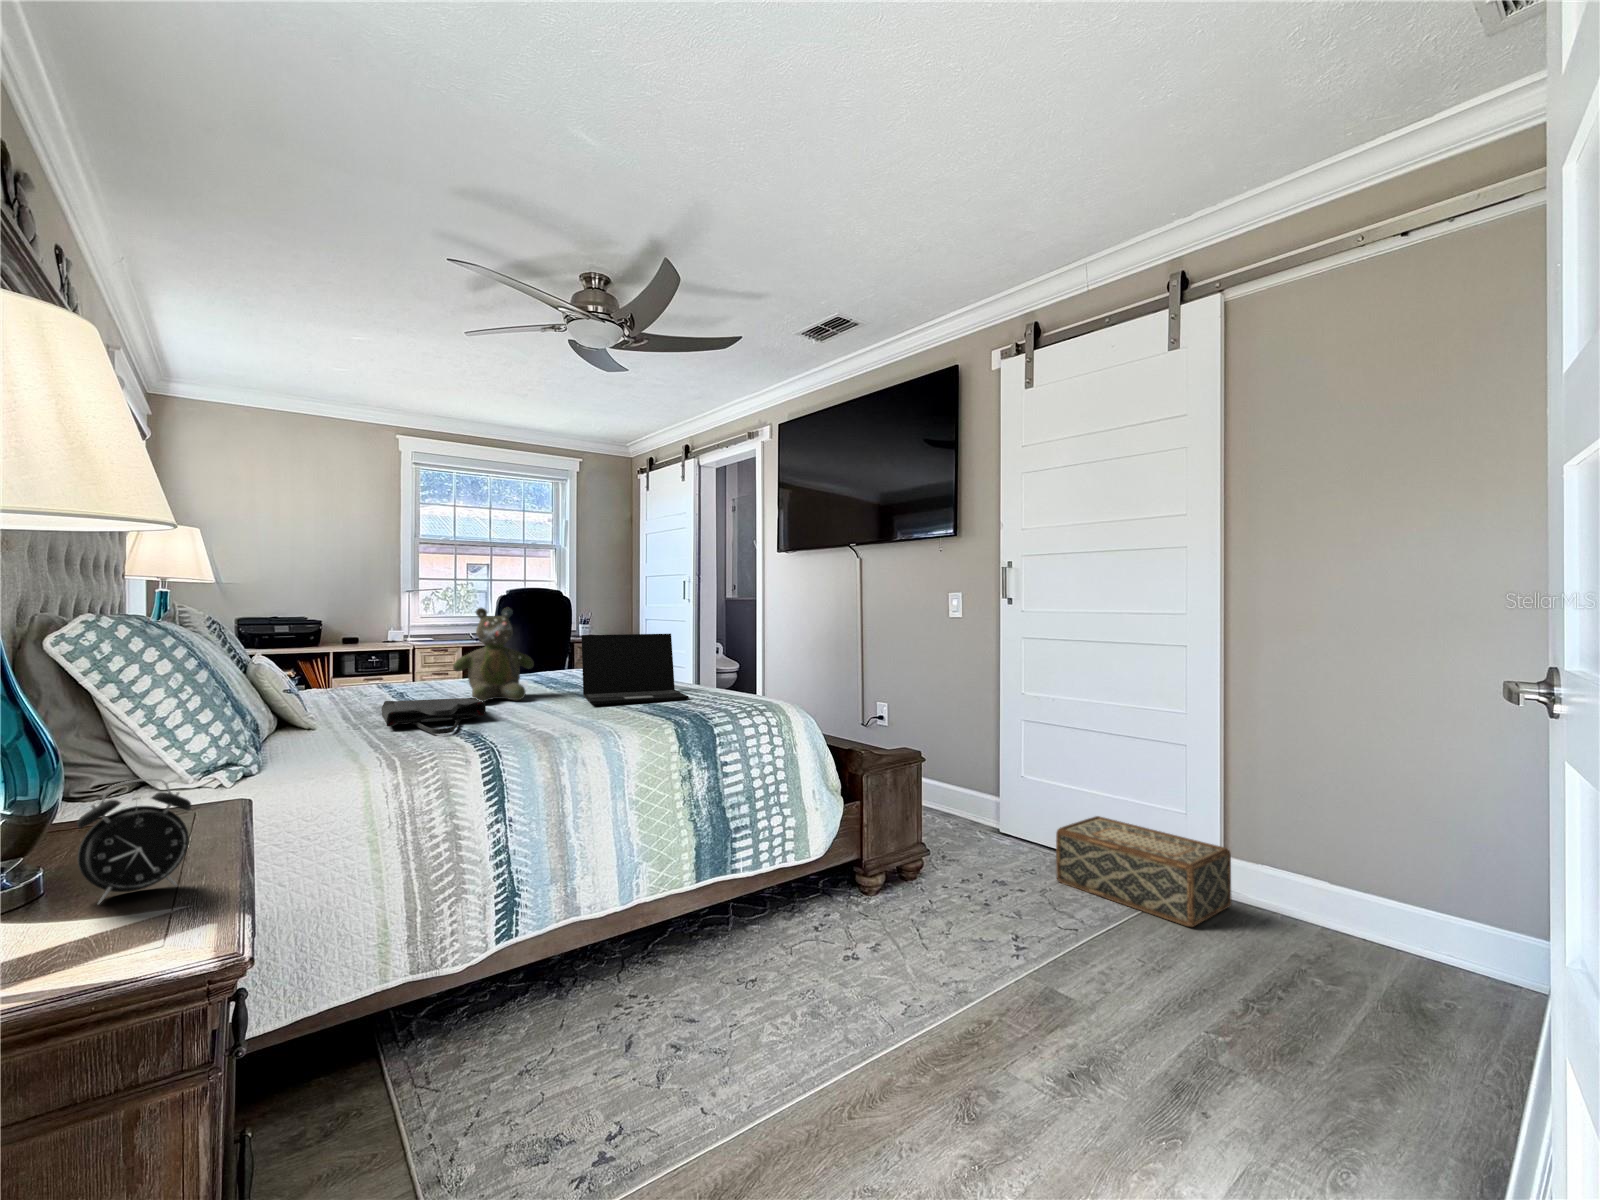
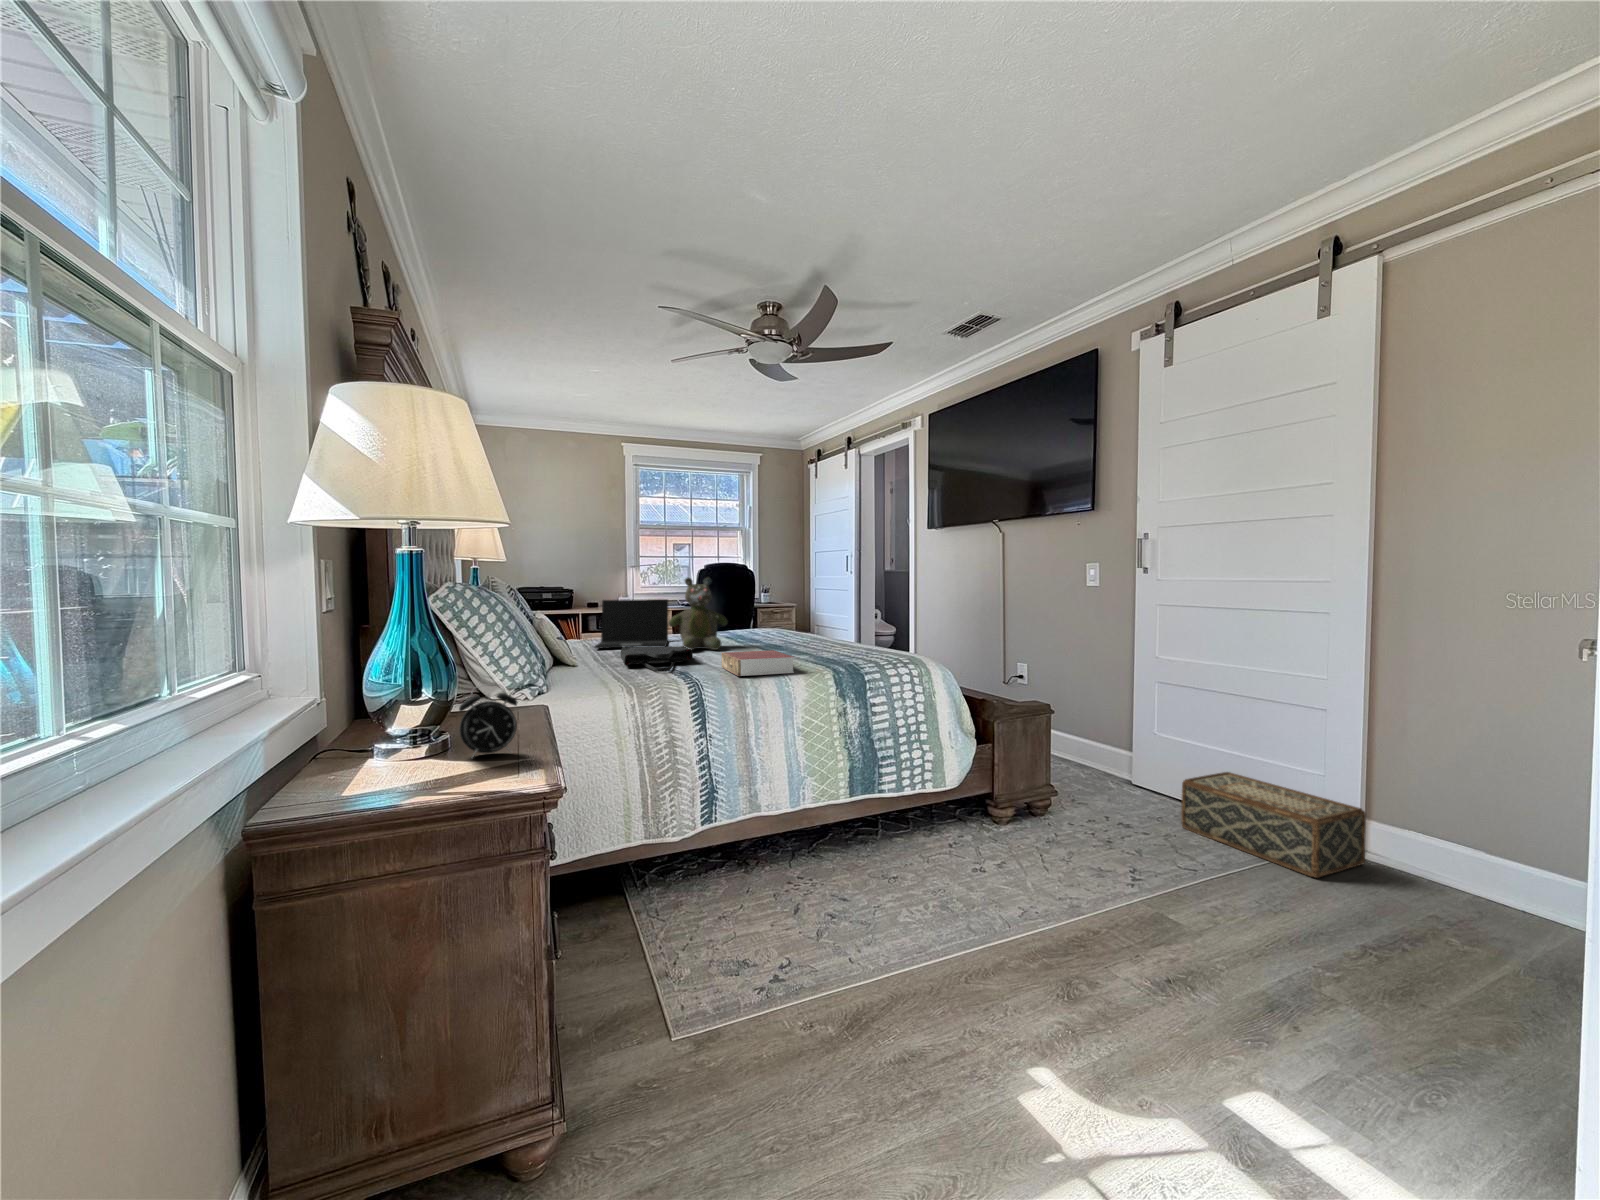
laptop: present [582,634,689,704] -> present [595,599,668,649]
book: none [526,700,624,737] -> present [722,650,794,676]

